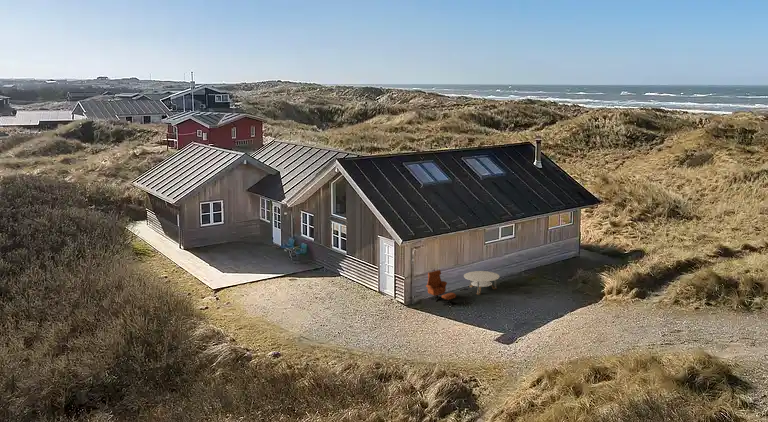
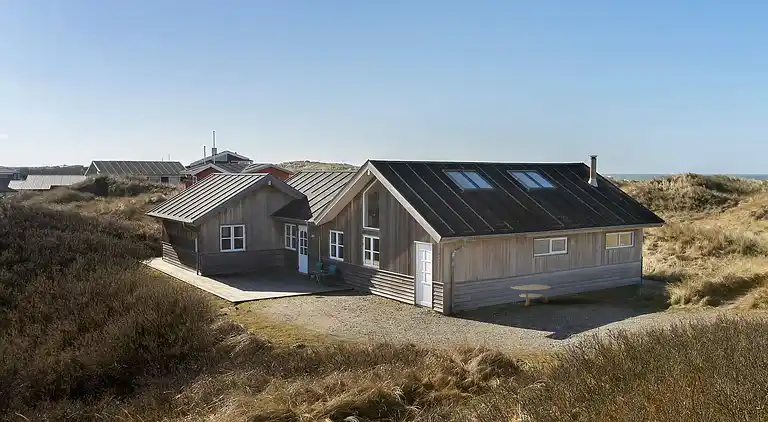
lounge chair: present [426,270,456,305] -> none [468,276,503,312]

